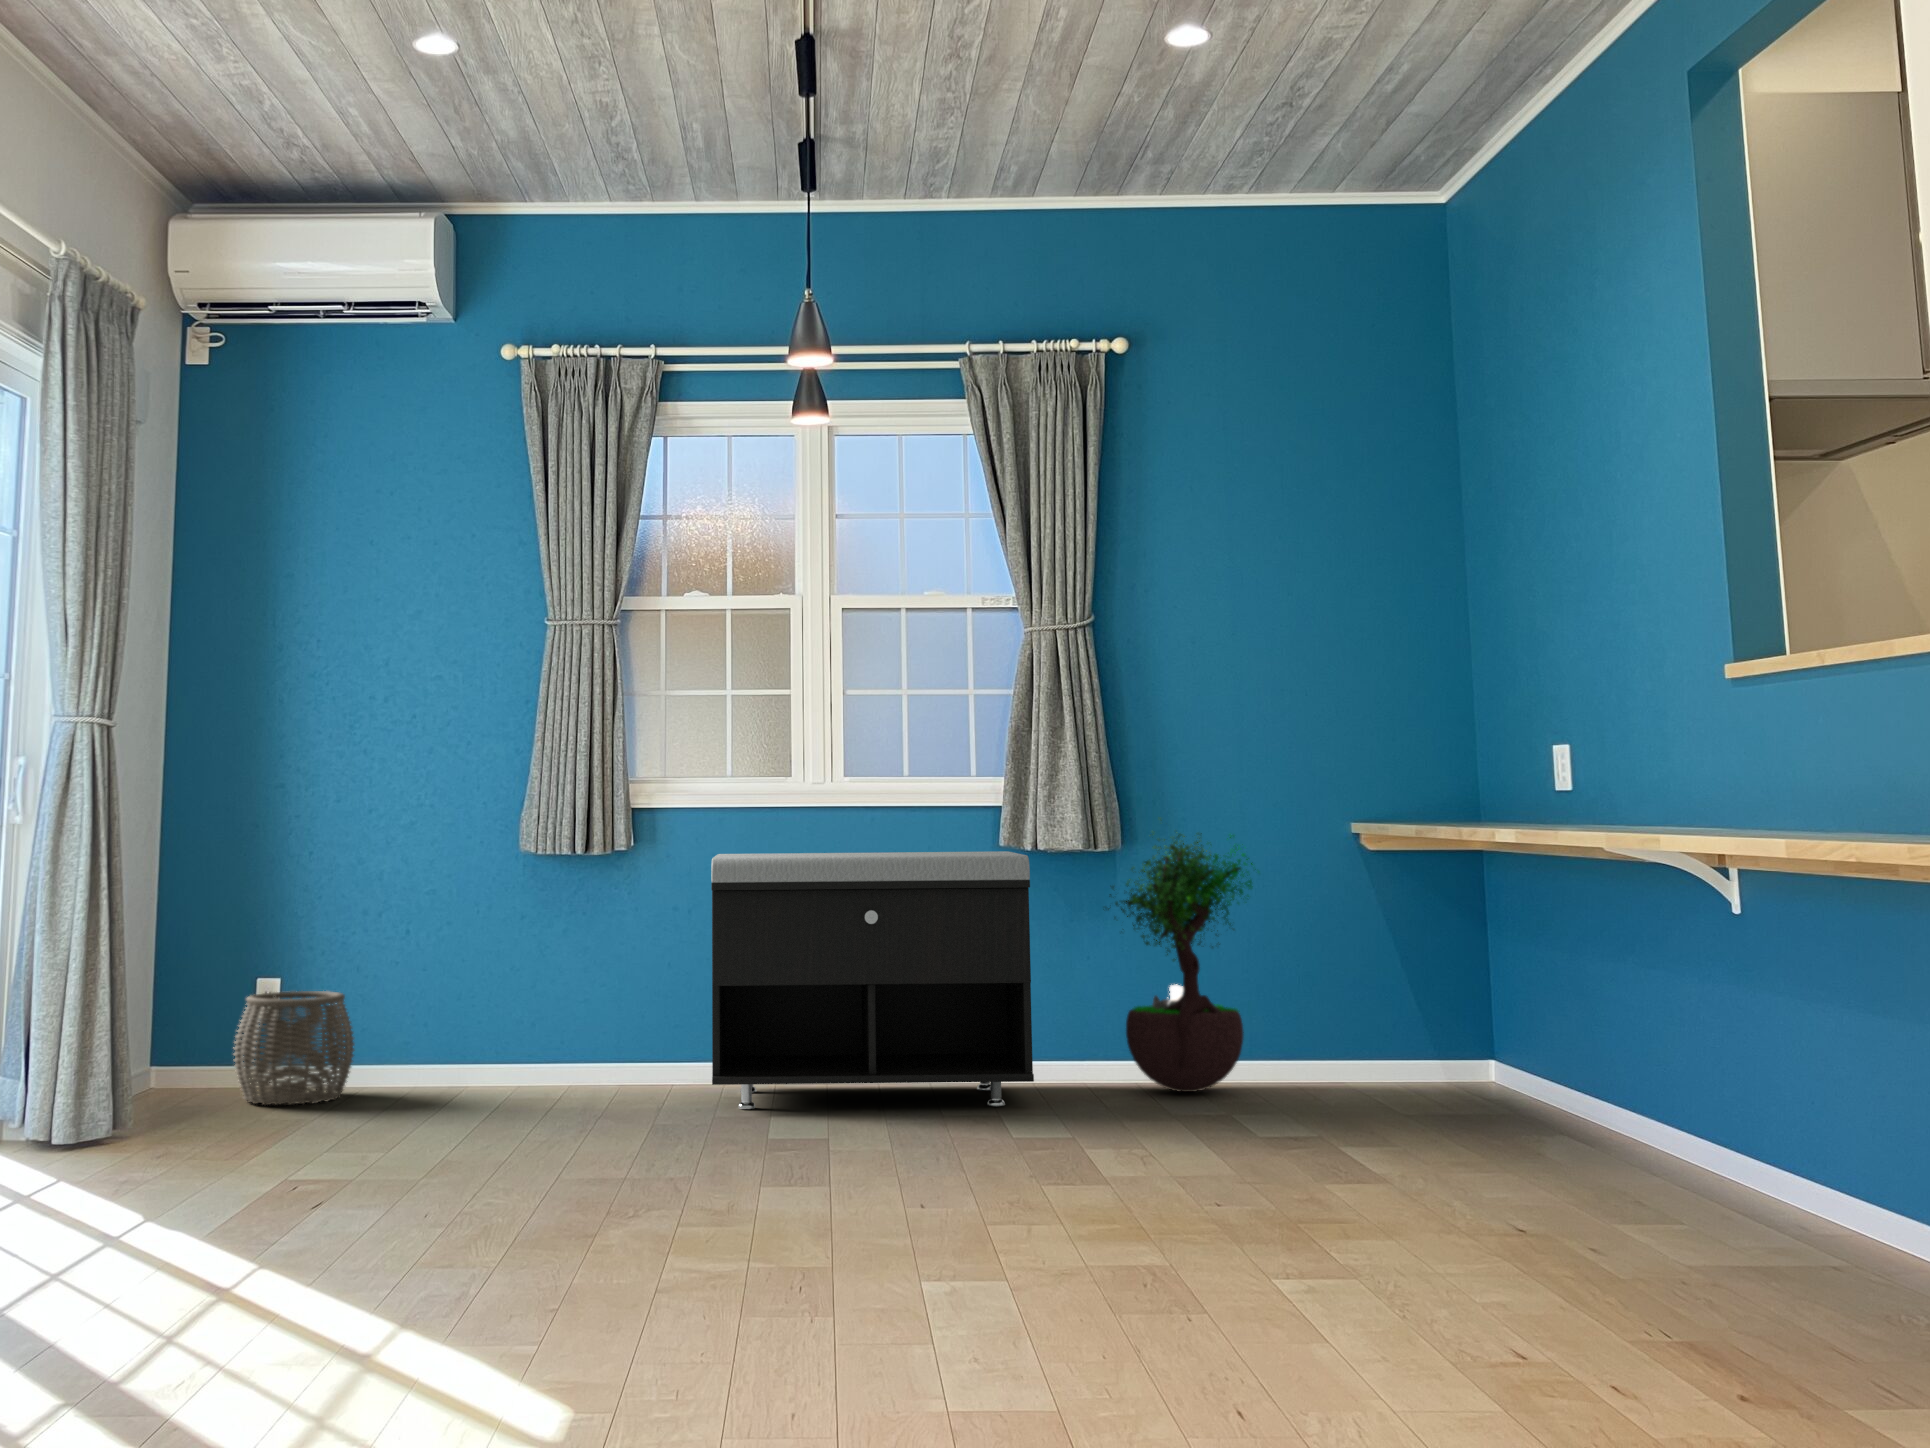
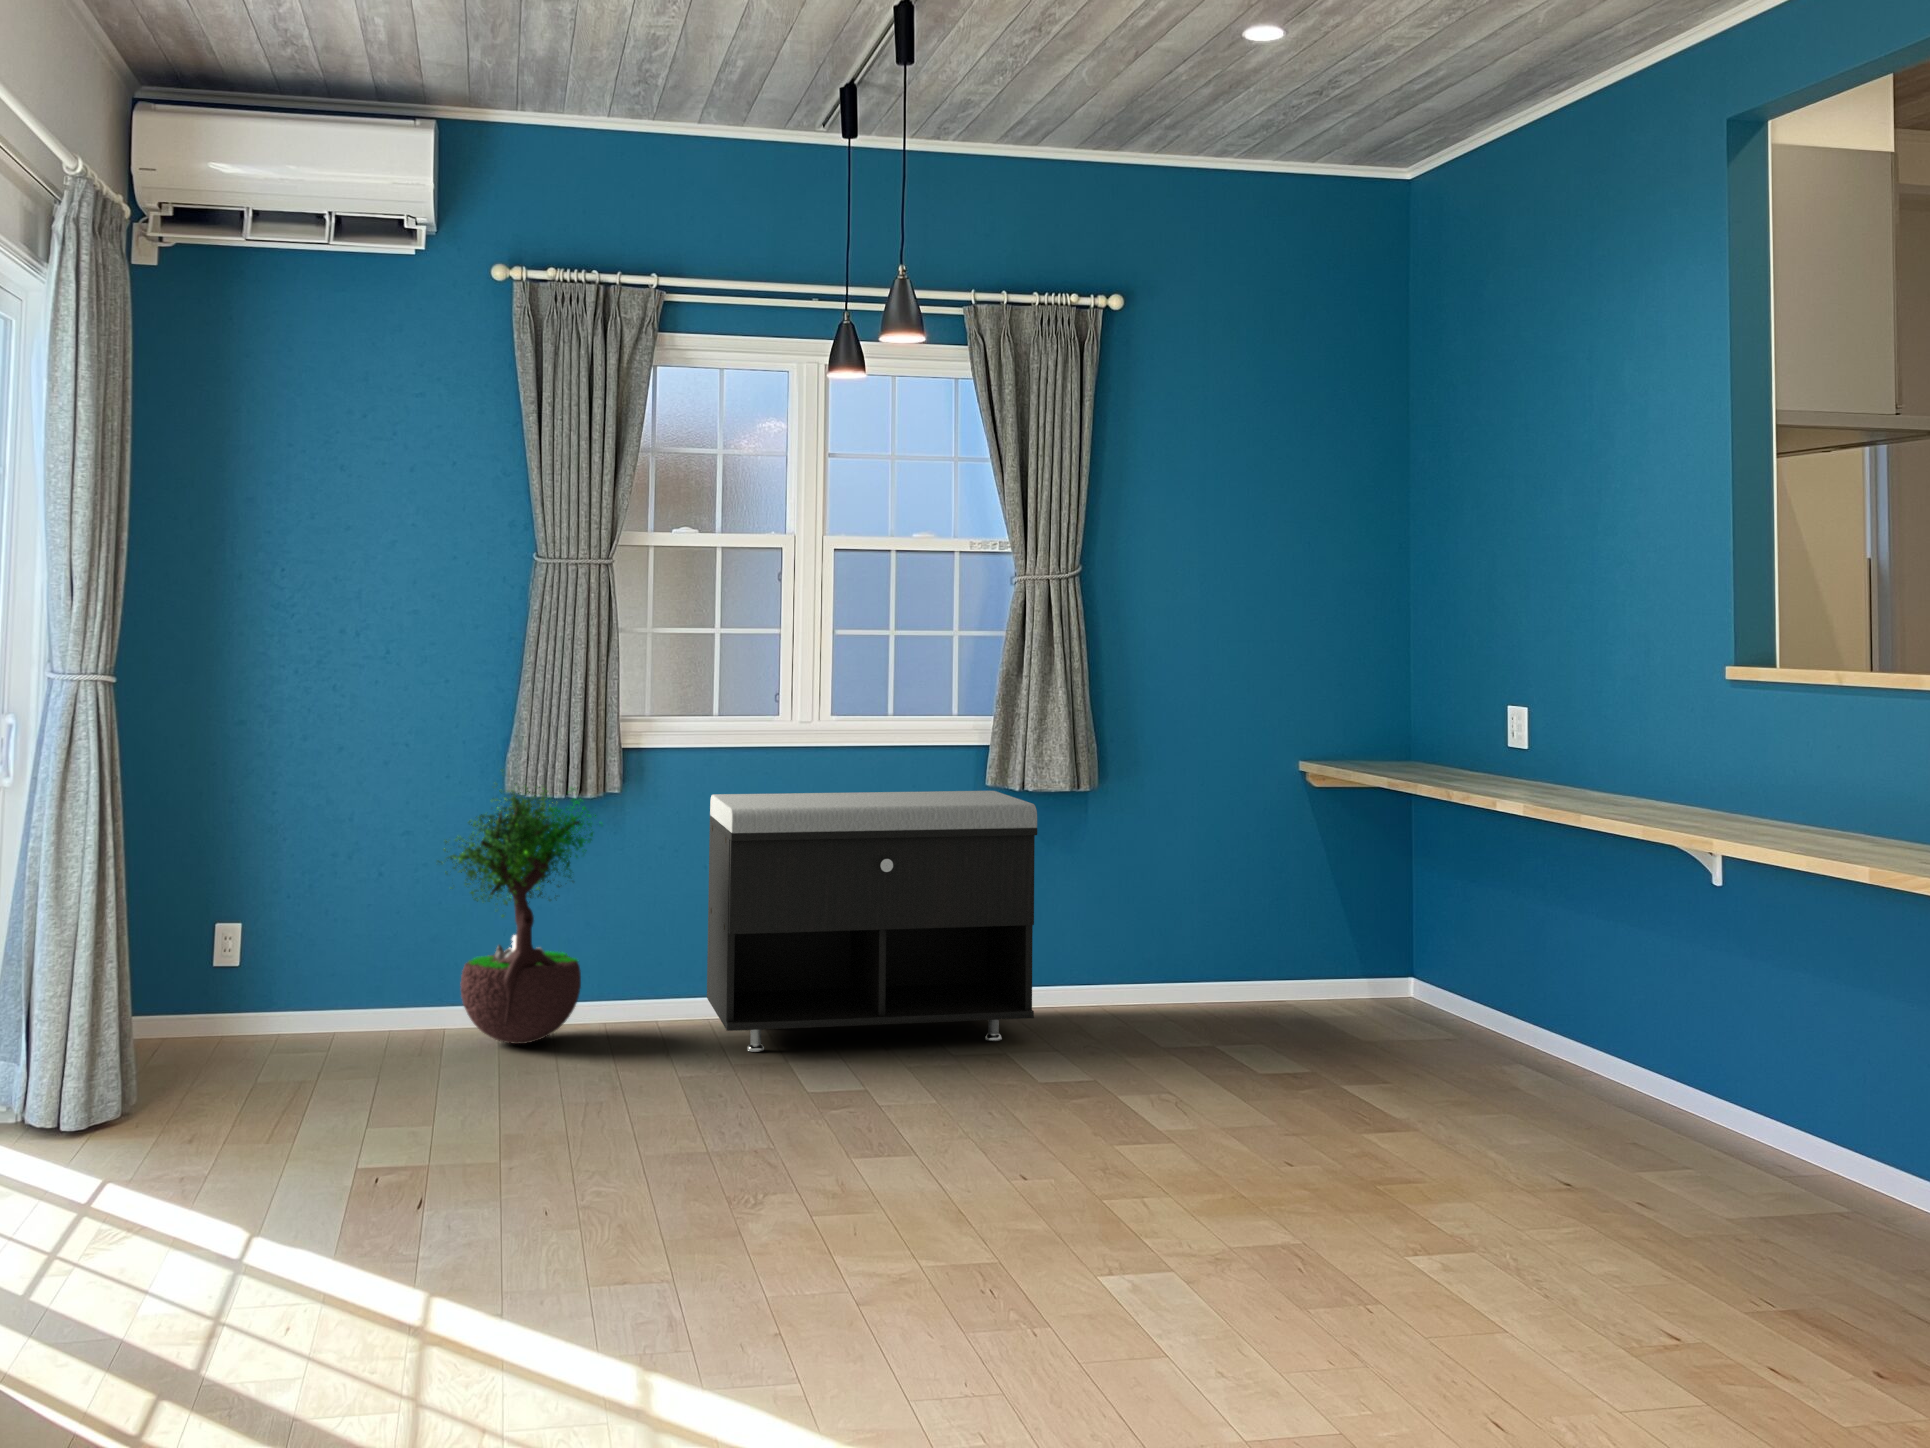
potted tree: present [1108,819,1253,1092] -> present [438,785,596,1044]
woven basket: present [234,991,355,1105] -> none [208,938,339,1061]

